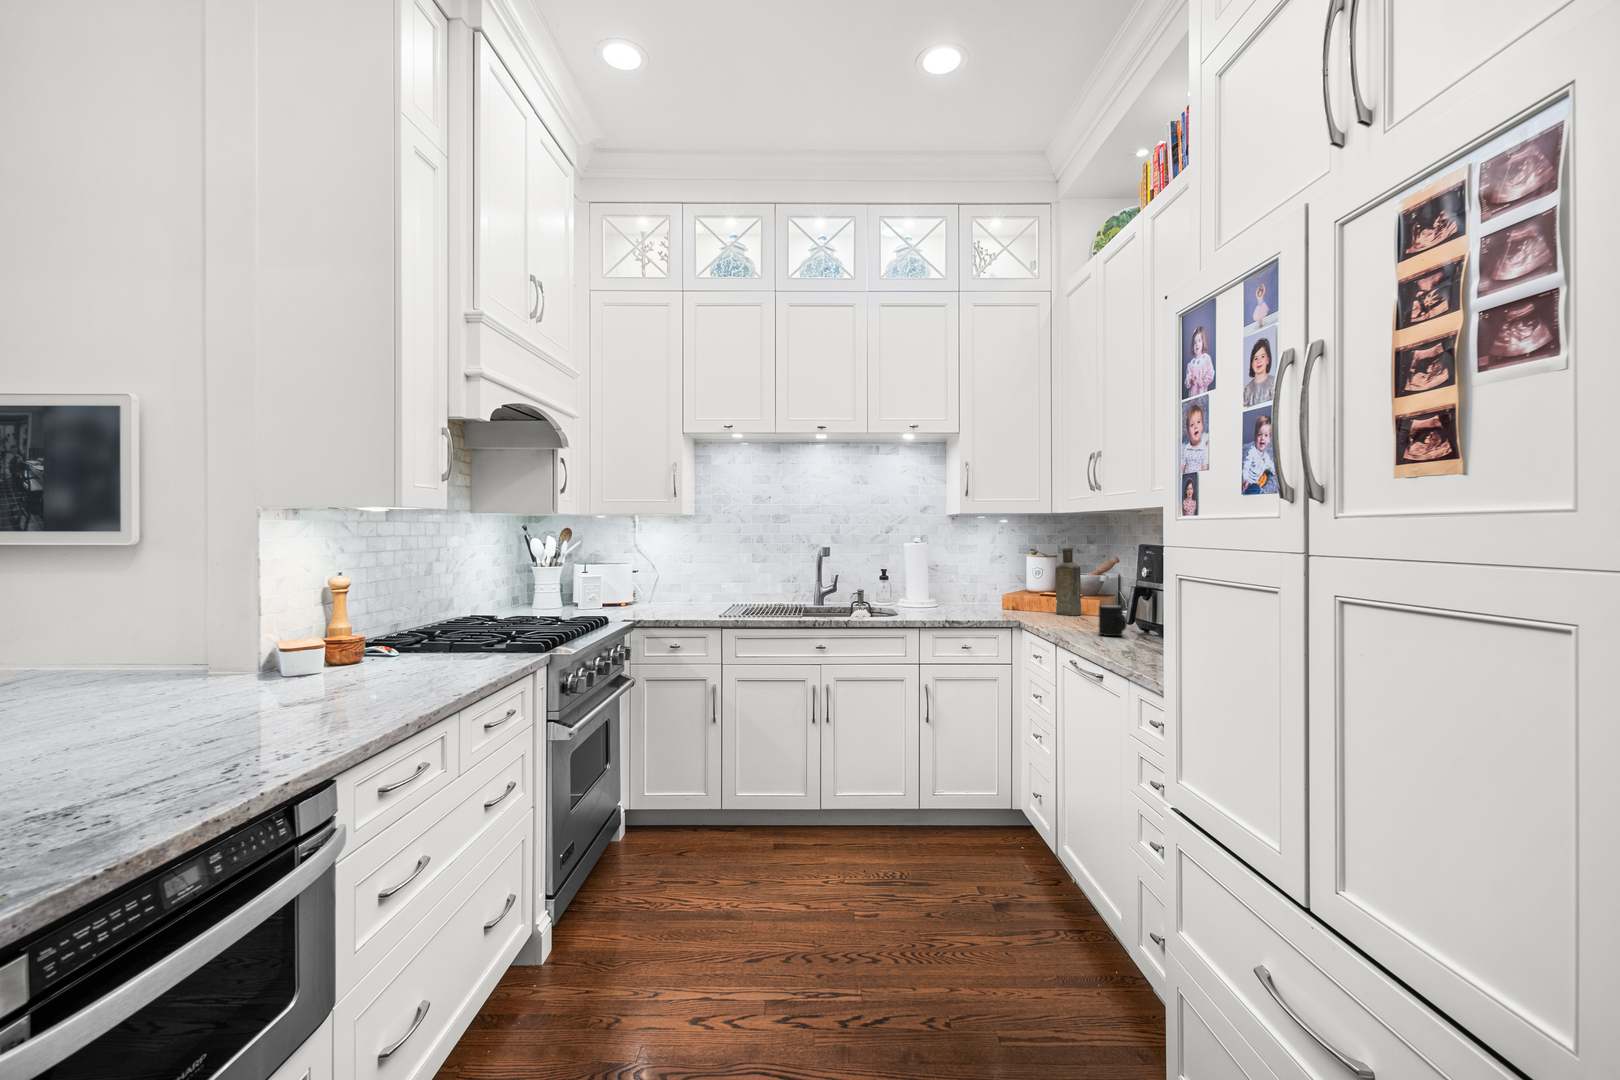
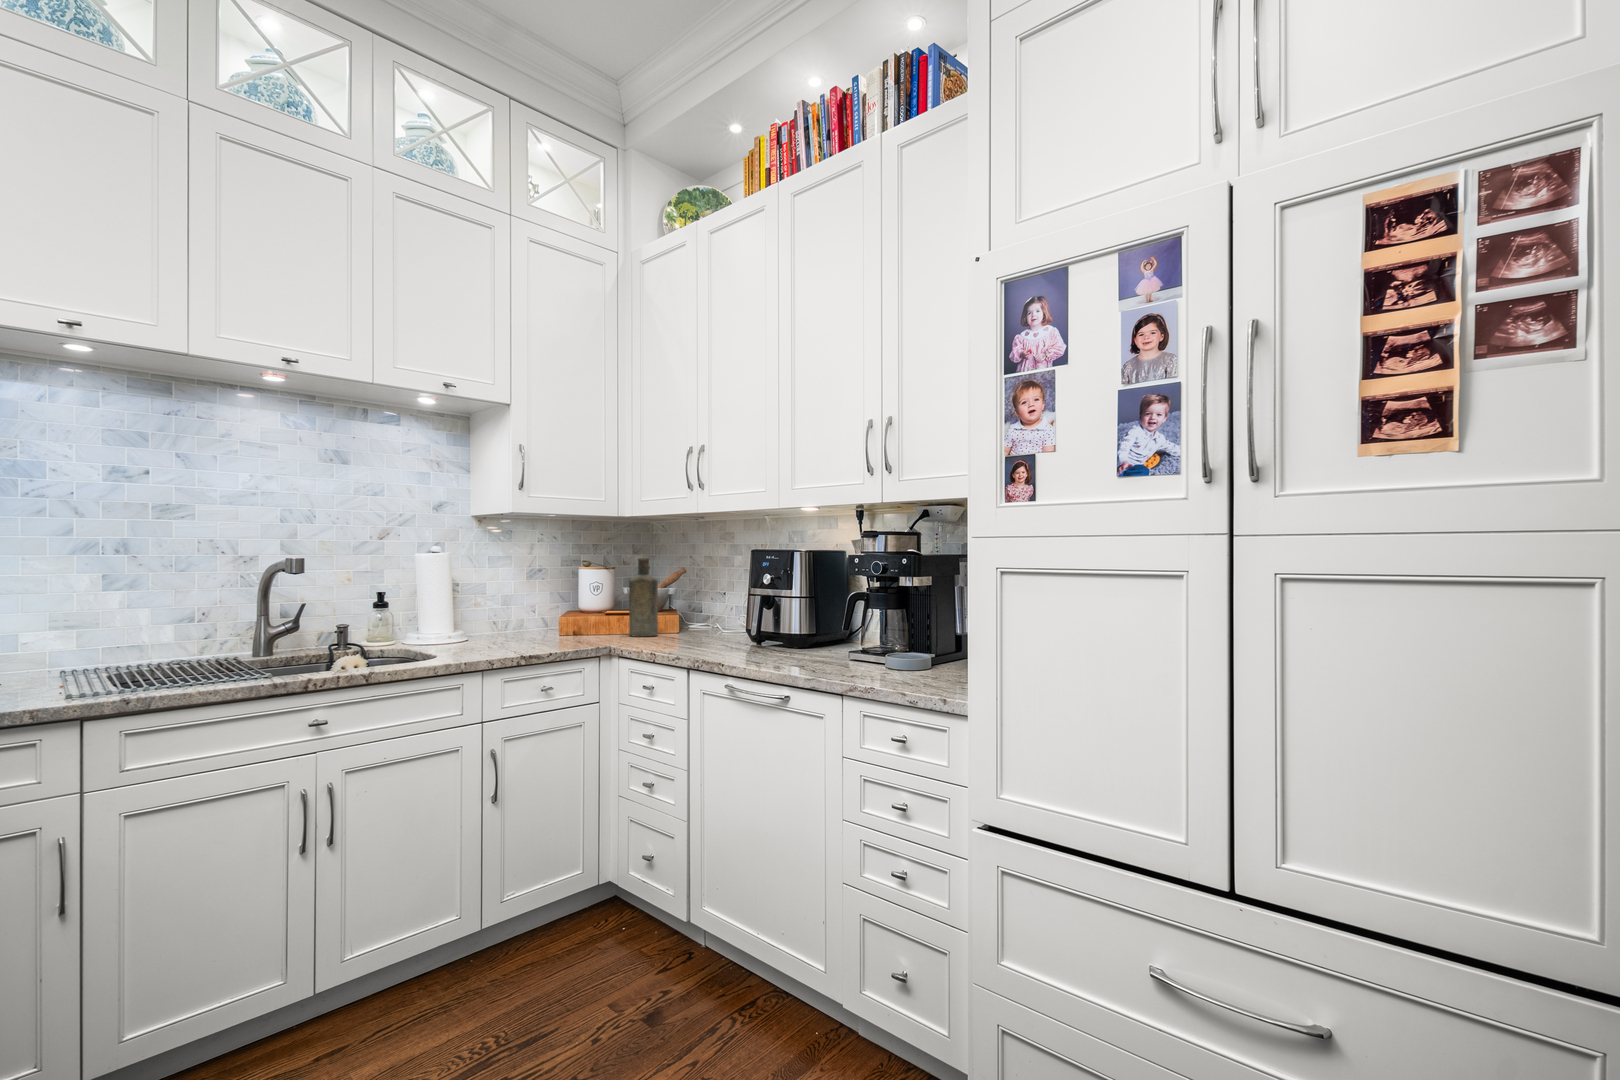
mug: present [1099,605,1127,636] -> none [730,618,764,653]

